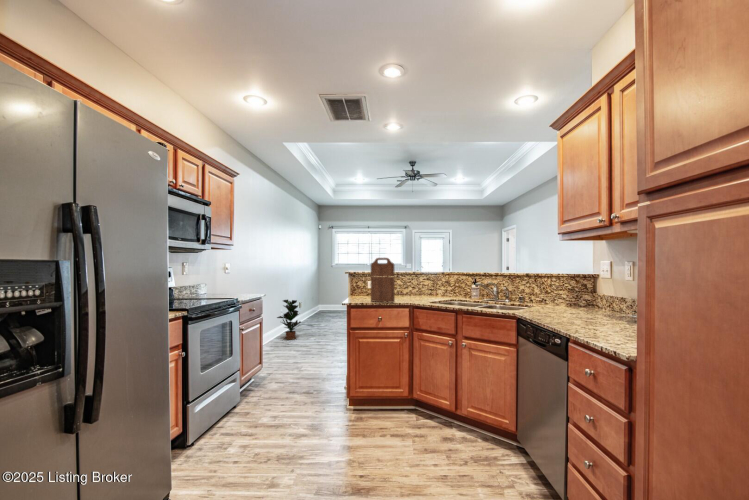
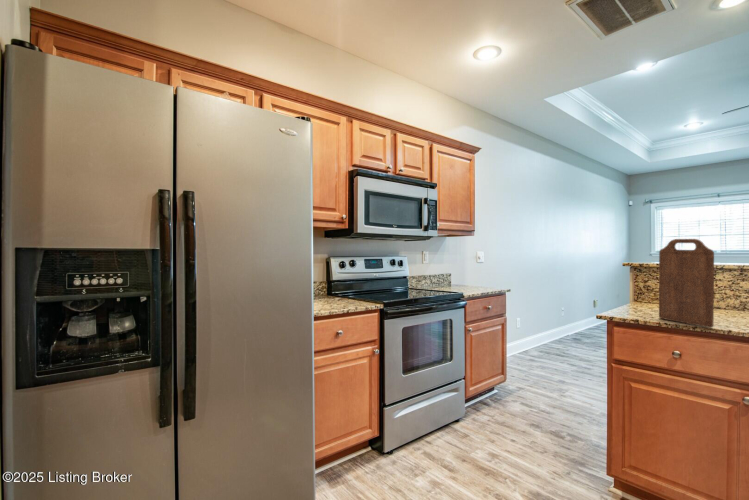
potted plant: present [277,300,301,340] -> none [553,294,590,348]

